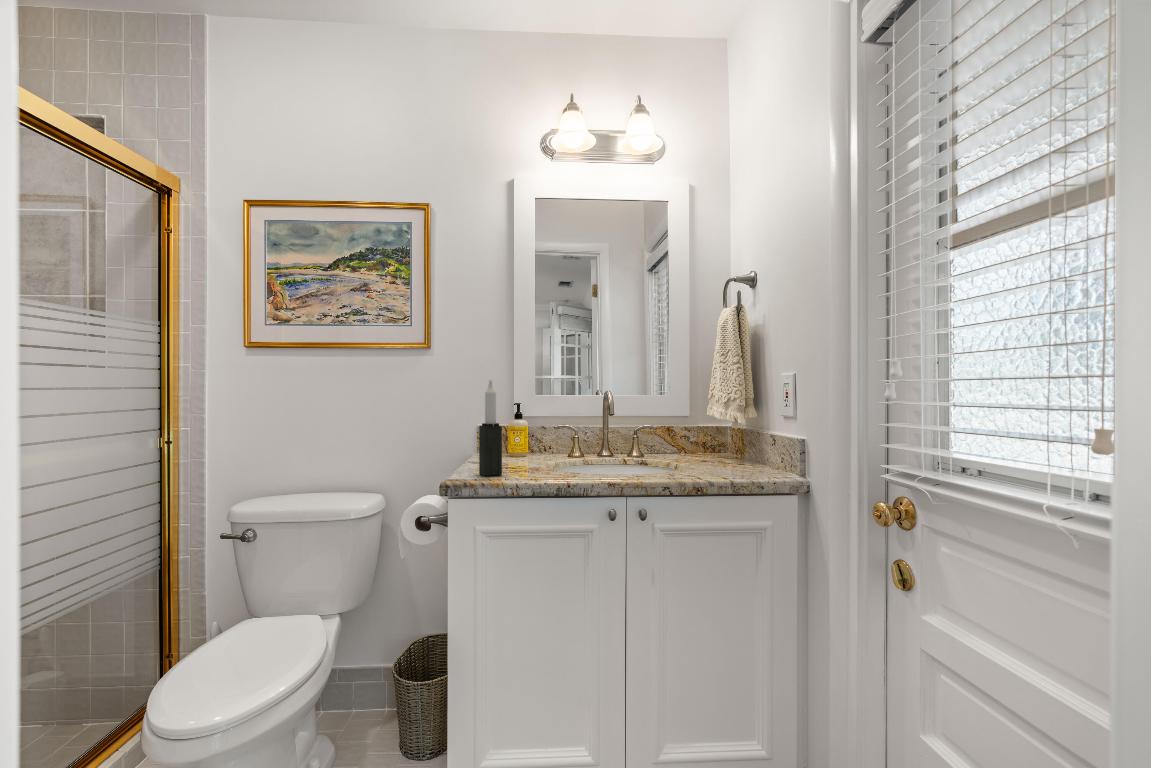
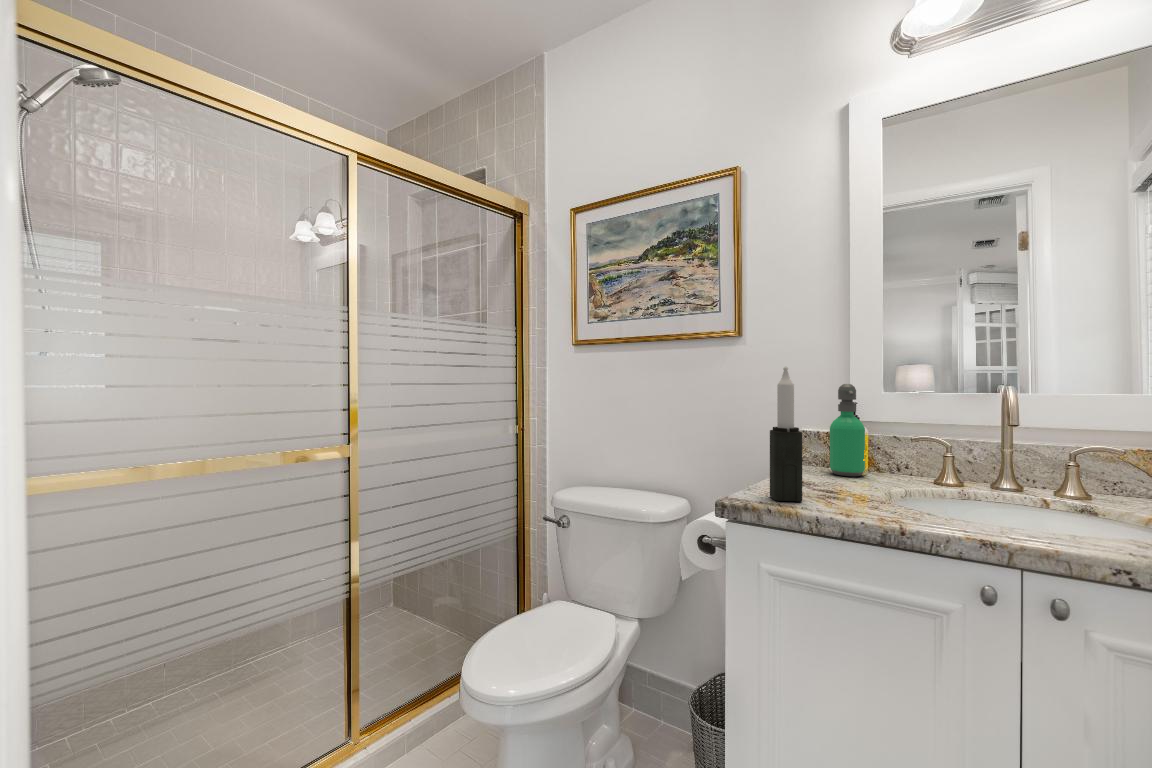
soap dispenser: none [504,391,527,459] -> present [830,384,865,476]

